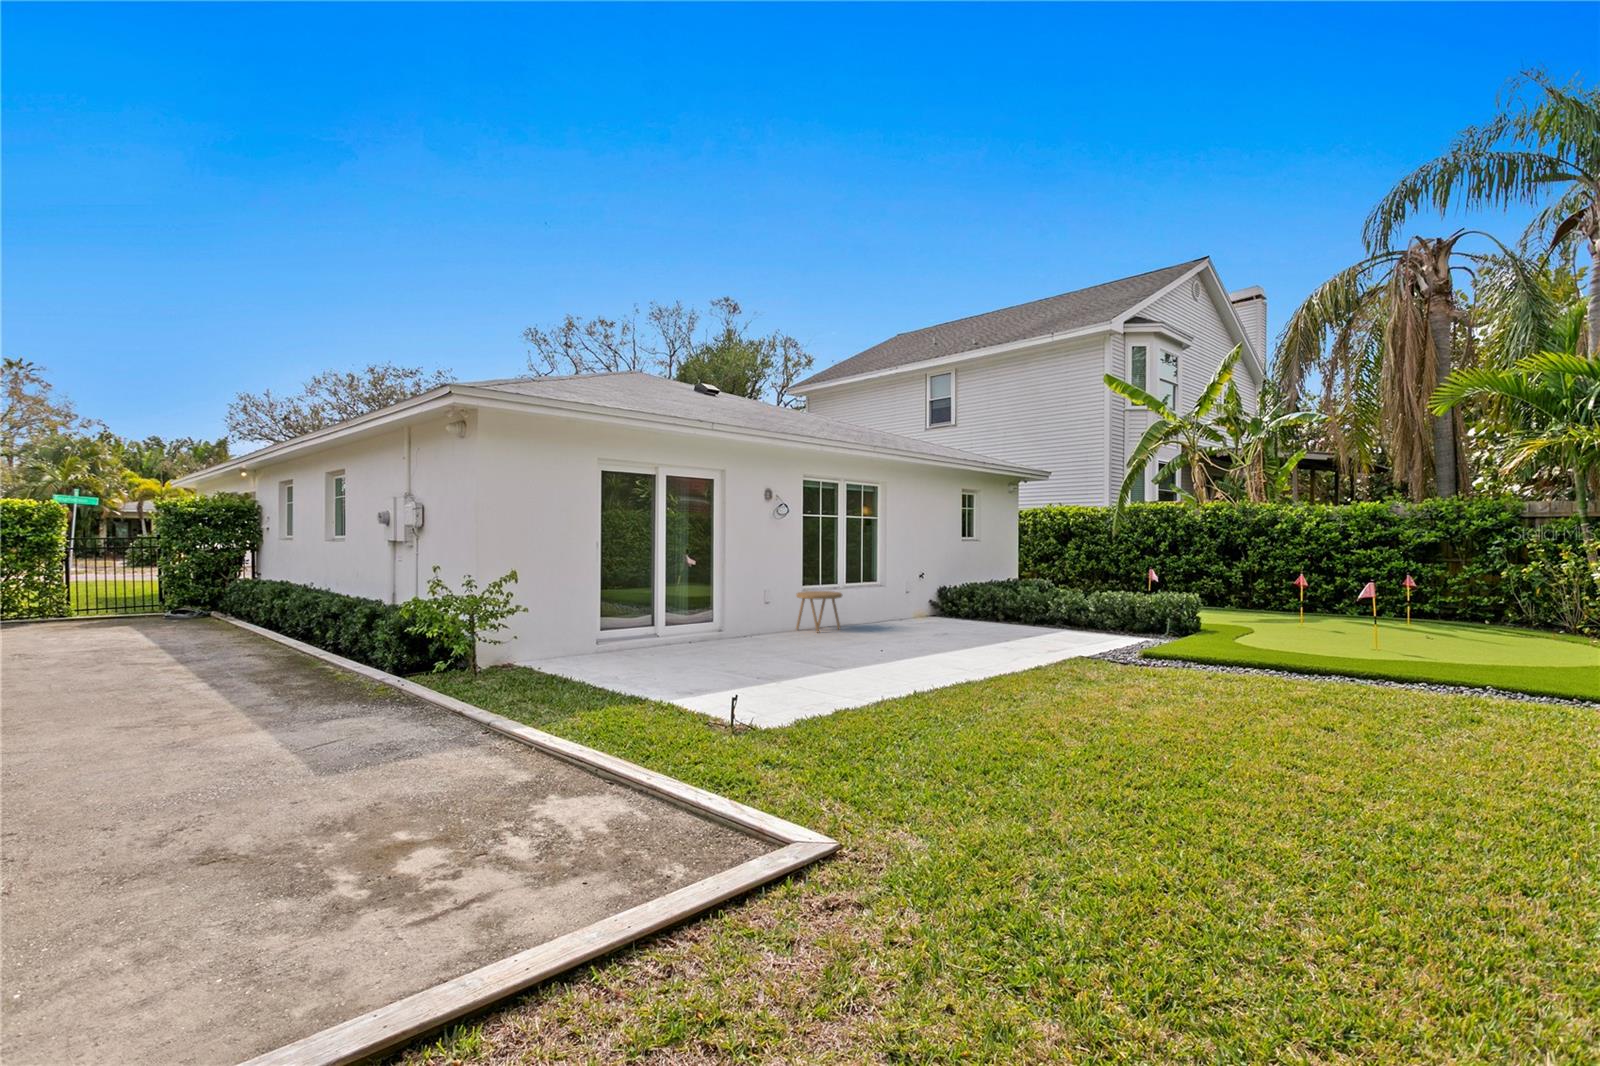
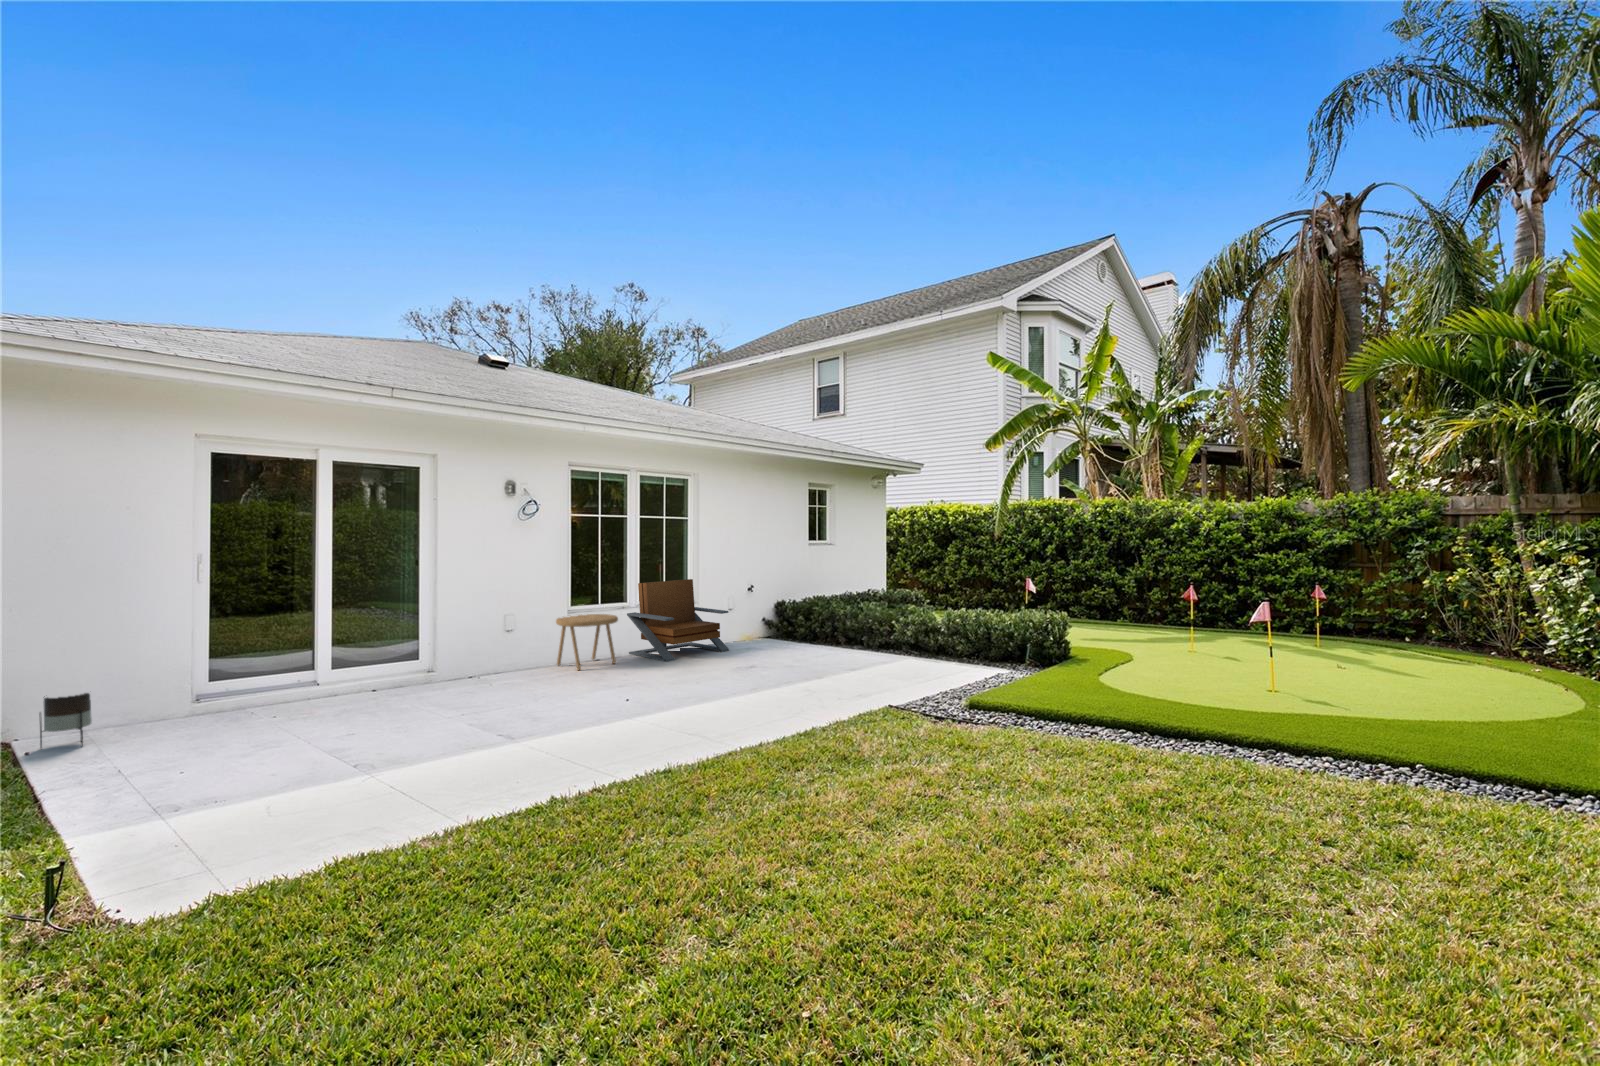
lounge chair: none [839,565,918,629] -> present [627,579,729,662]
planter: none [524,631,550,669] -> present [39,693,92,748]

